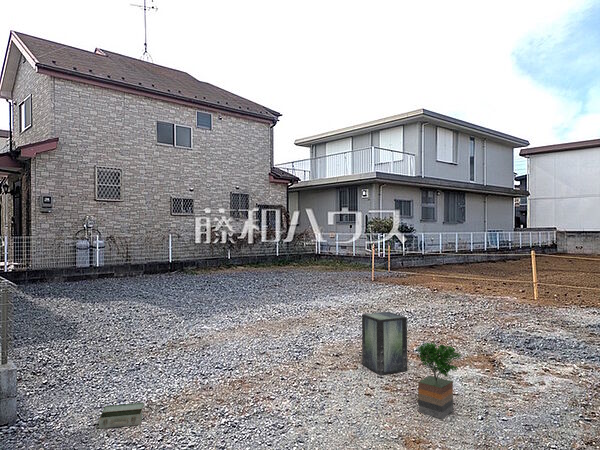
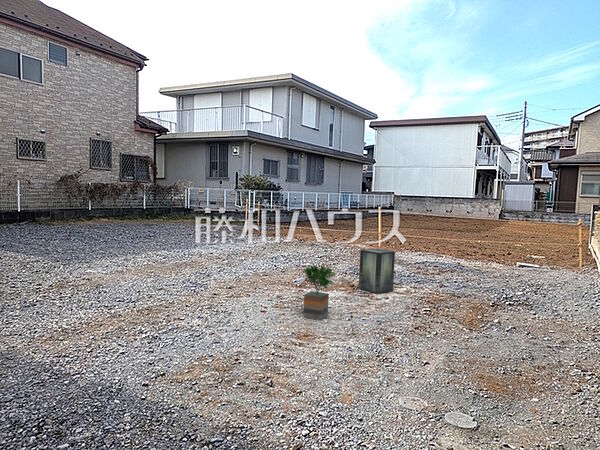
storage box: present [362,312,407,375] -> present [359,249,395,294]
toolbox: present [99,403,144,428] -> none [32,320,72,340]

